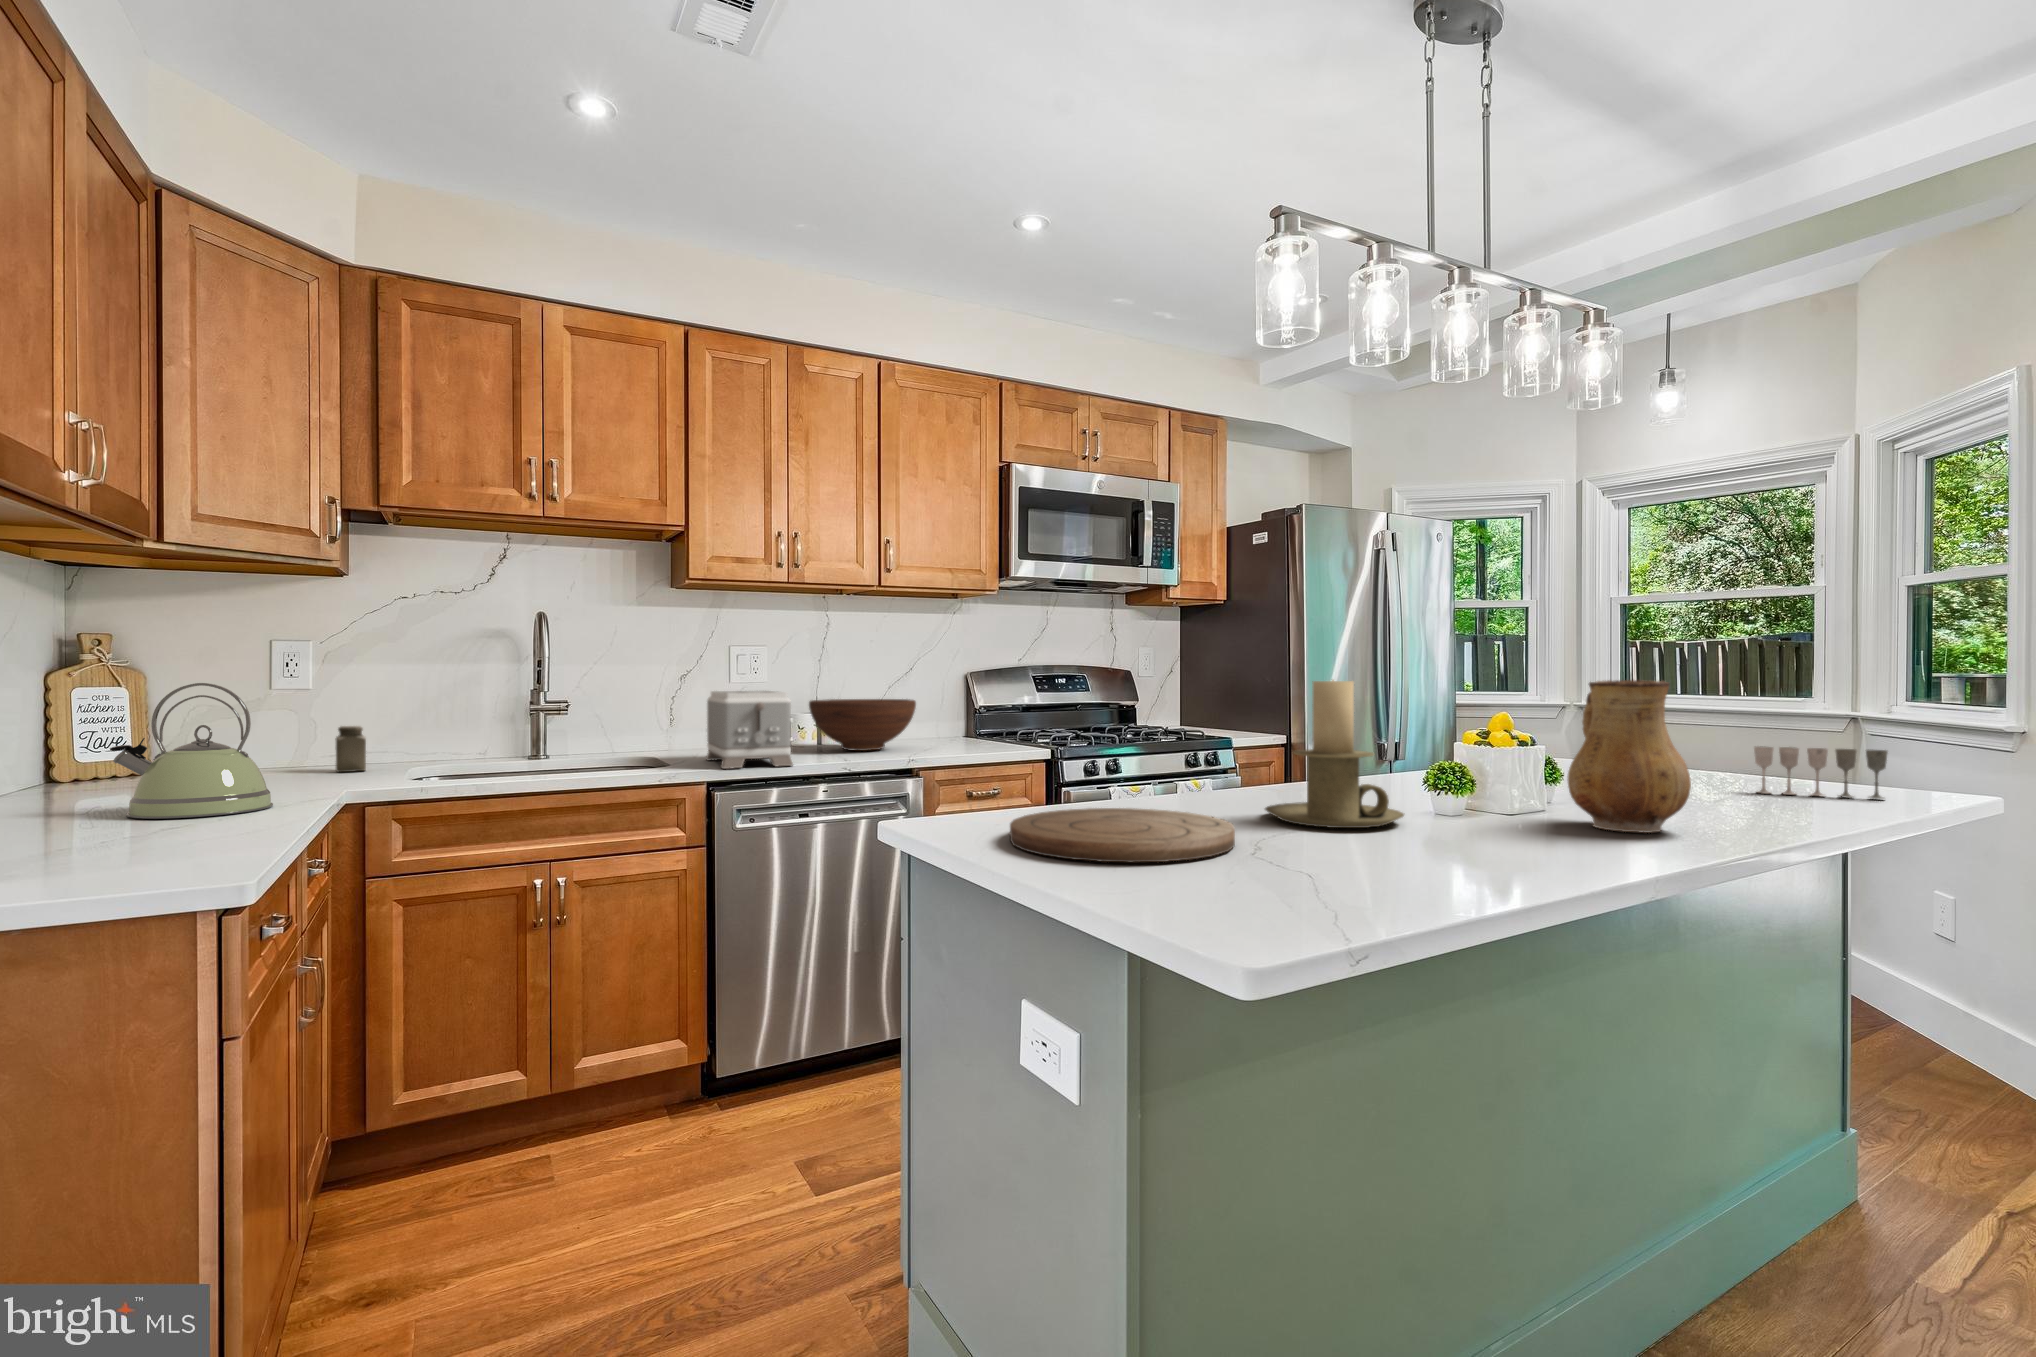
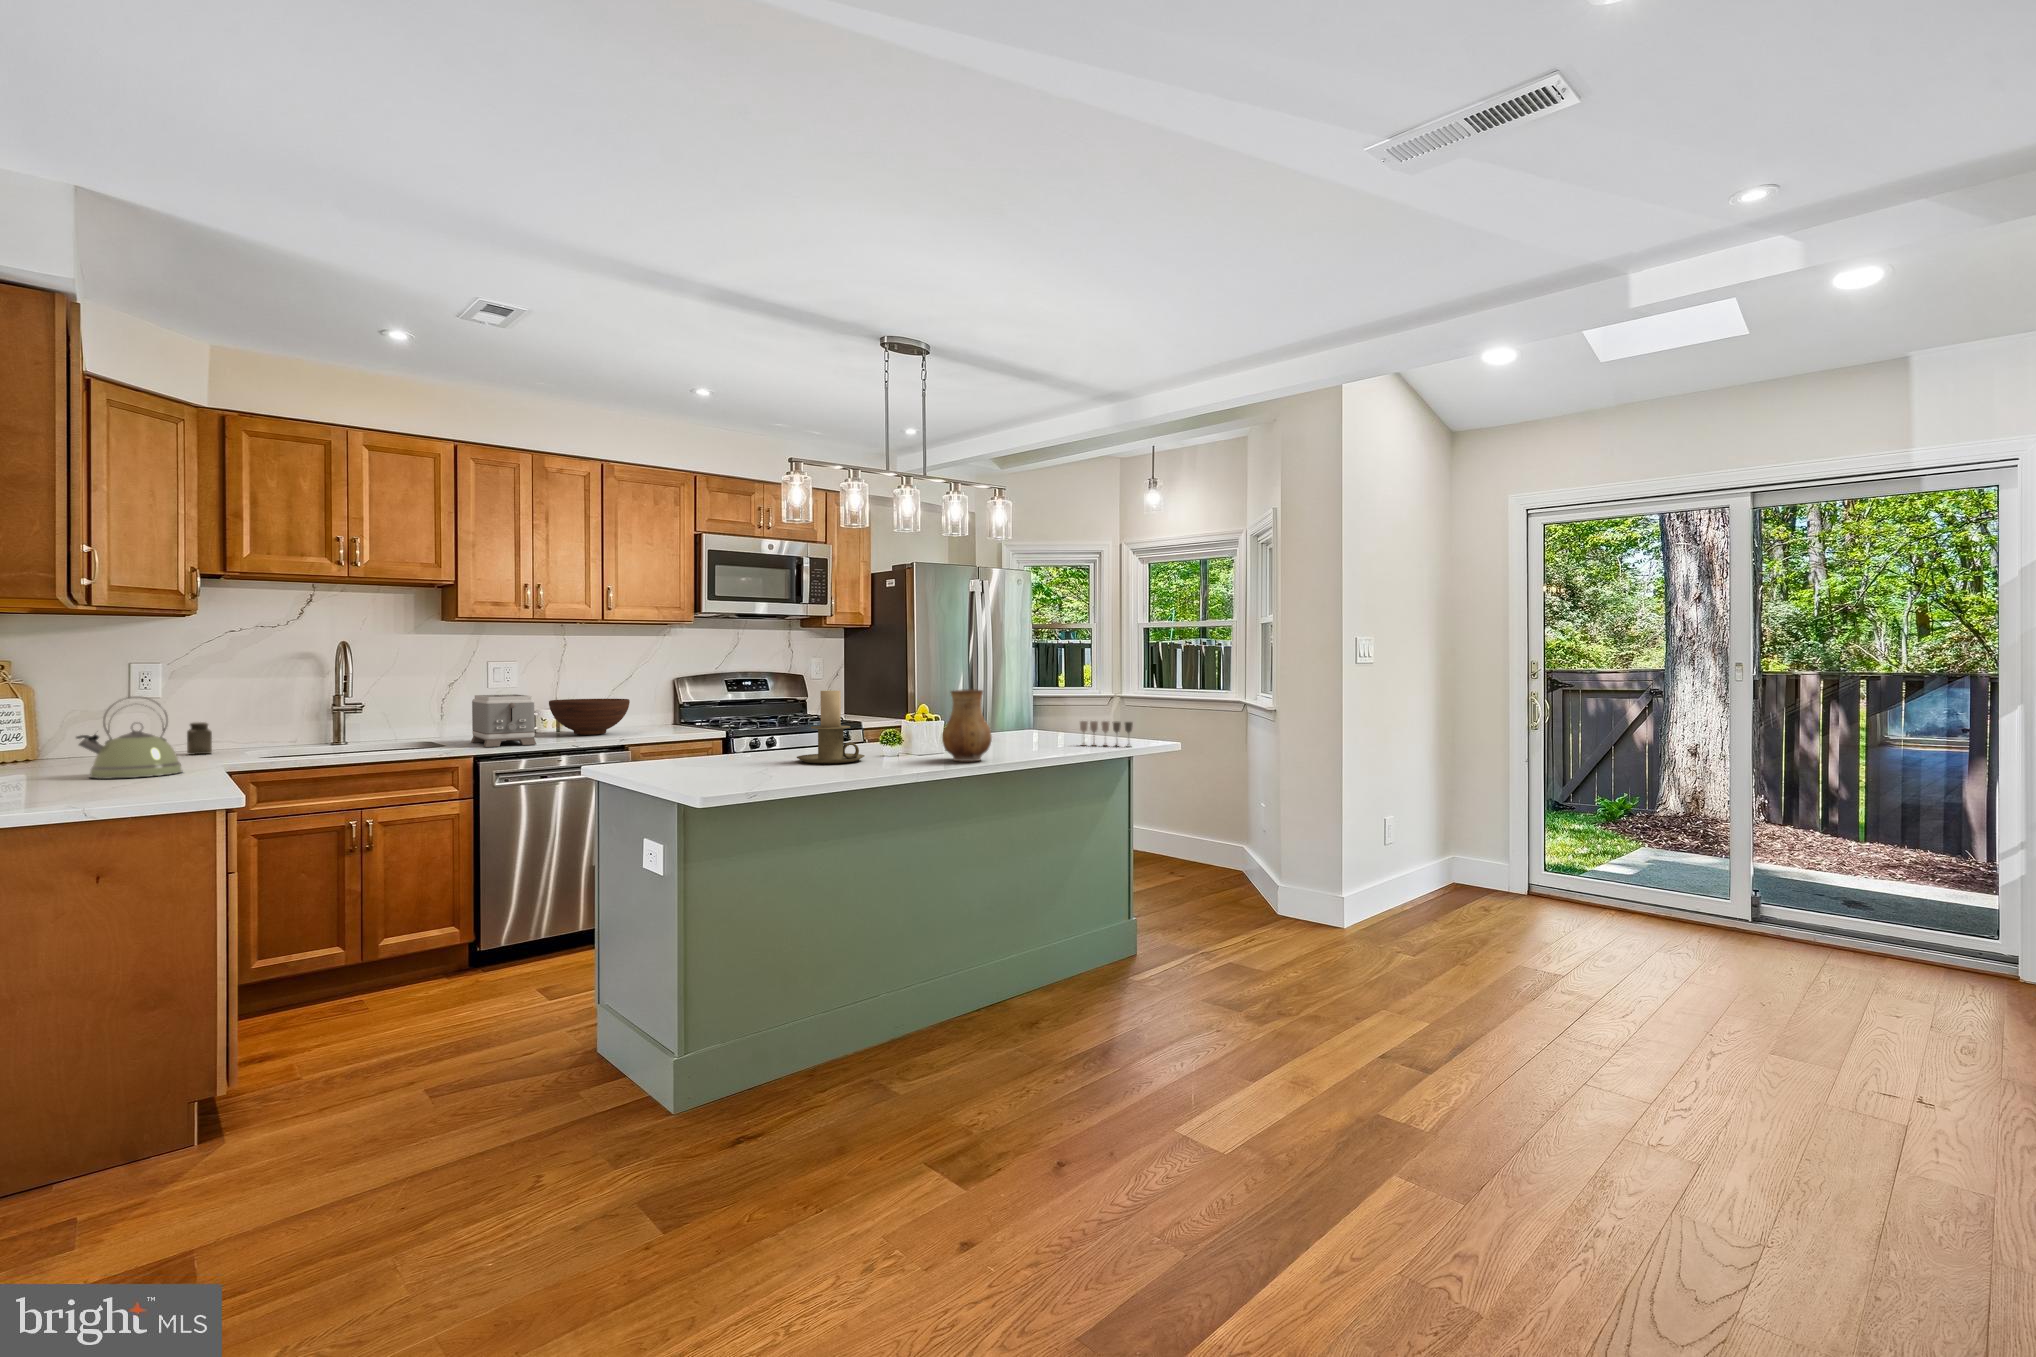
cutting board: present [1010,808,1235,862] -> none [649,757,763,777]

